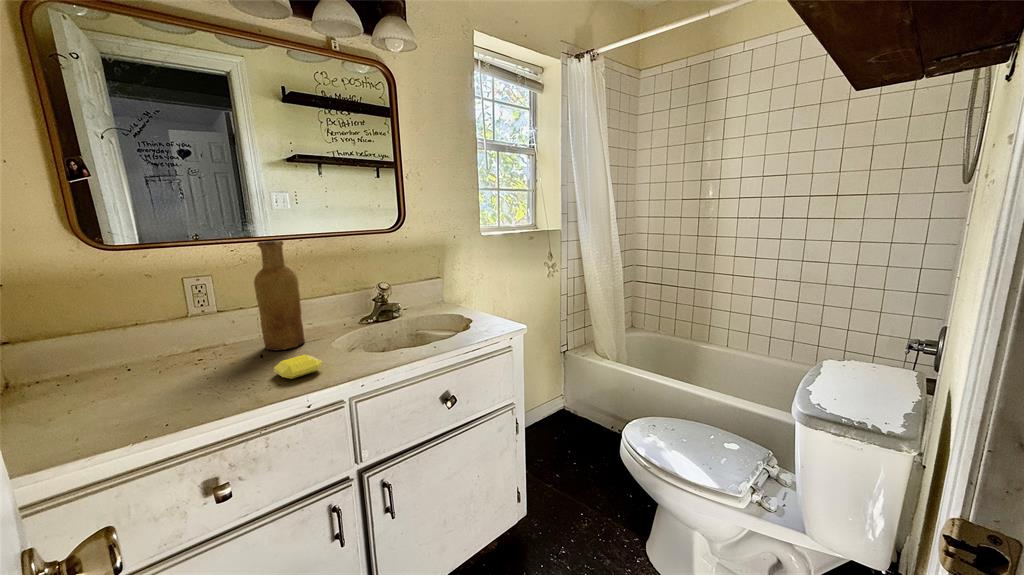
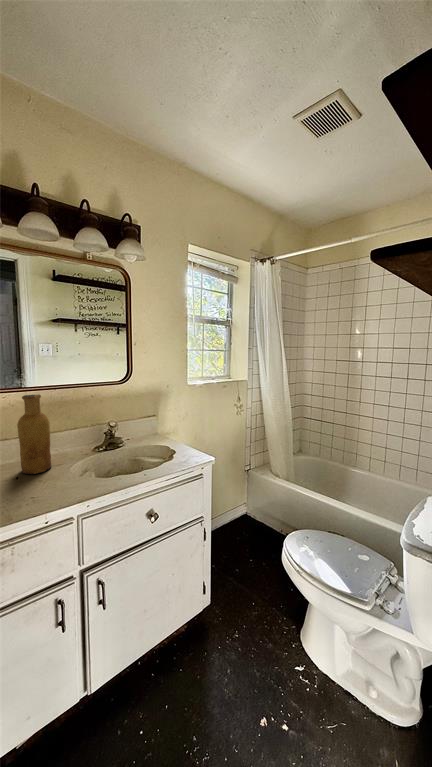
soap bar: present [274,355,322,379] -> none [24,482,60,502]

